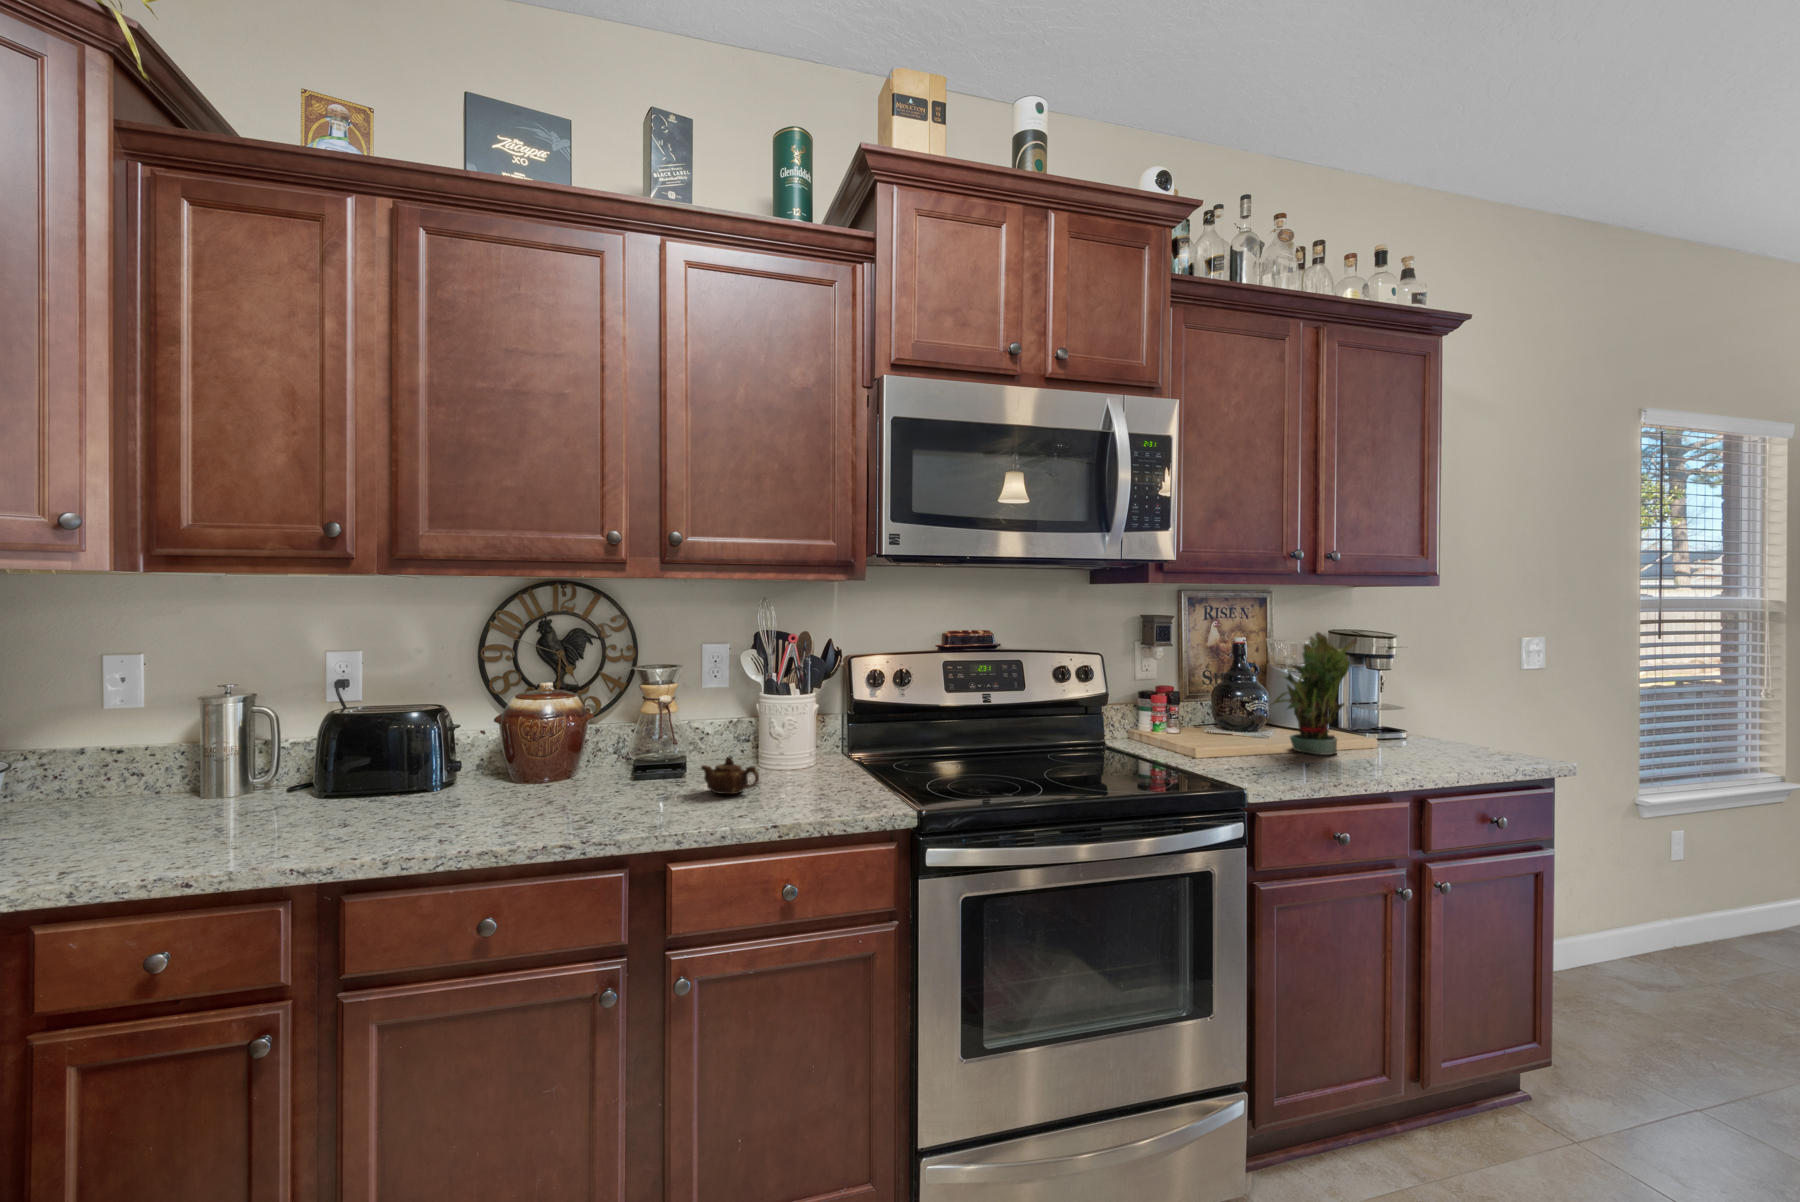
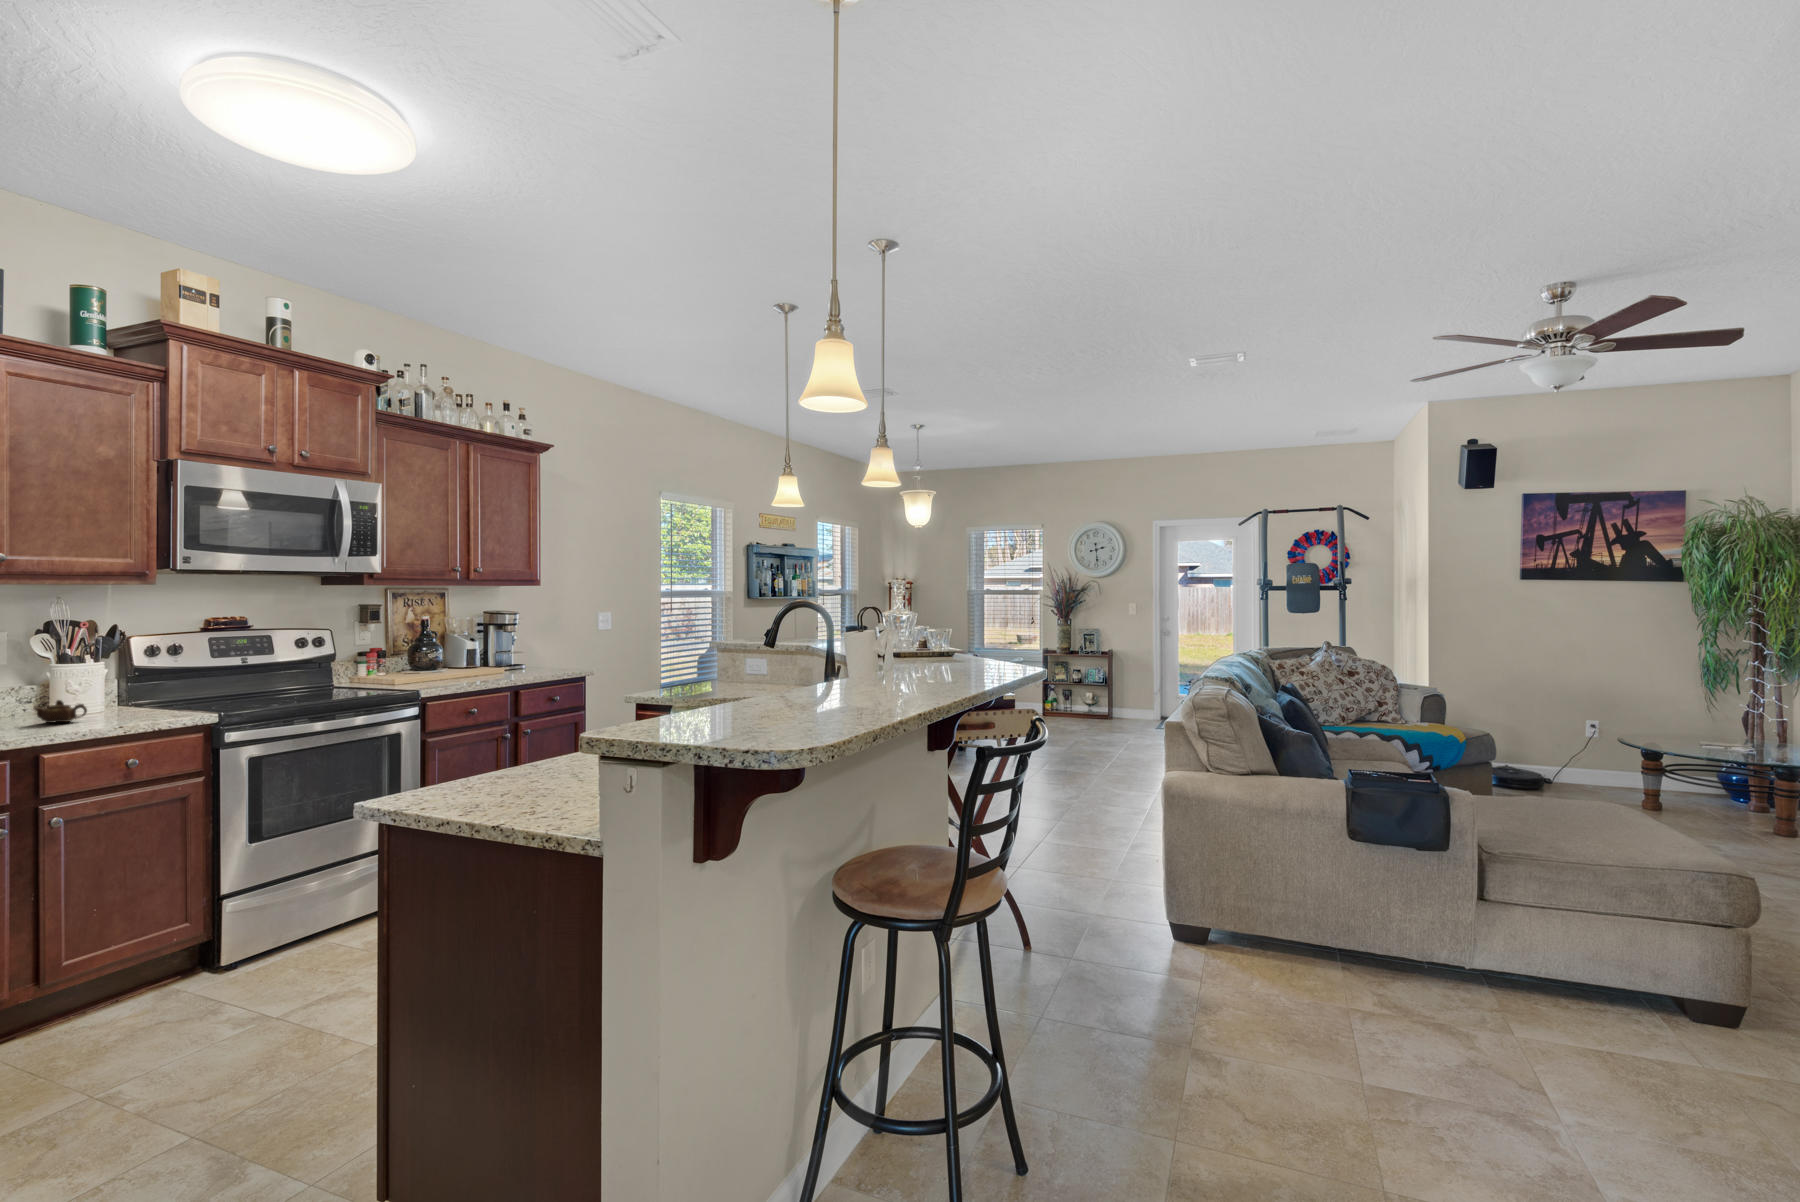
potted plant: present [1273,632,1357,755] -> none [439,611,486,677]

